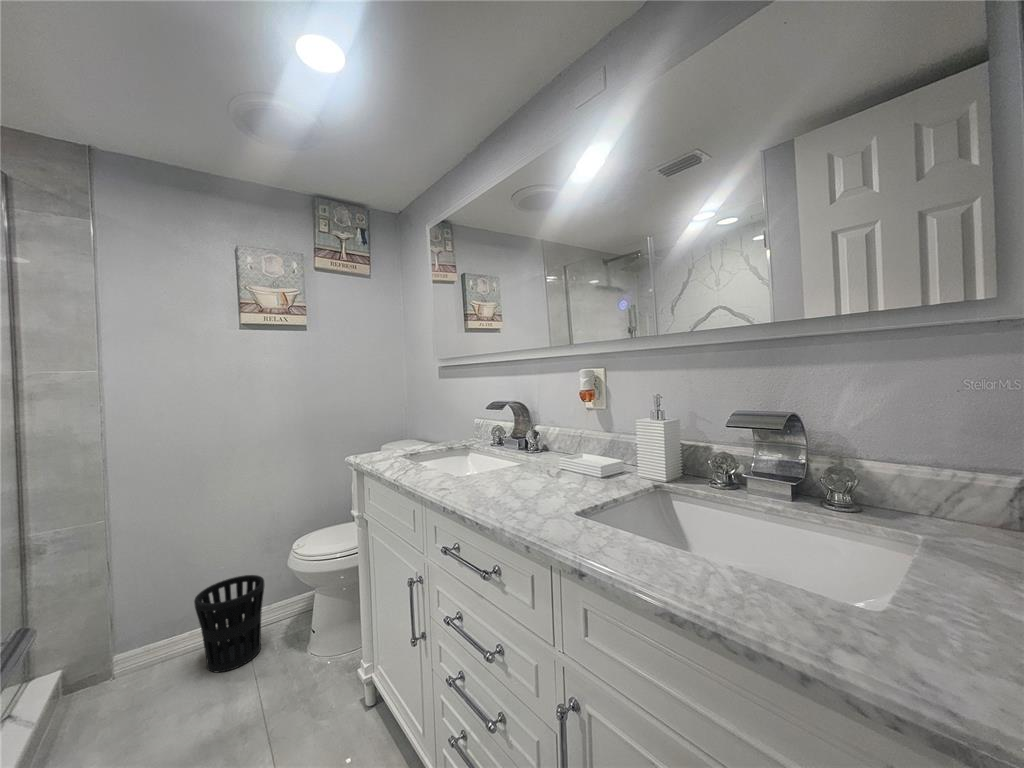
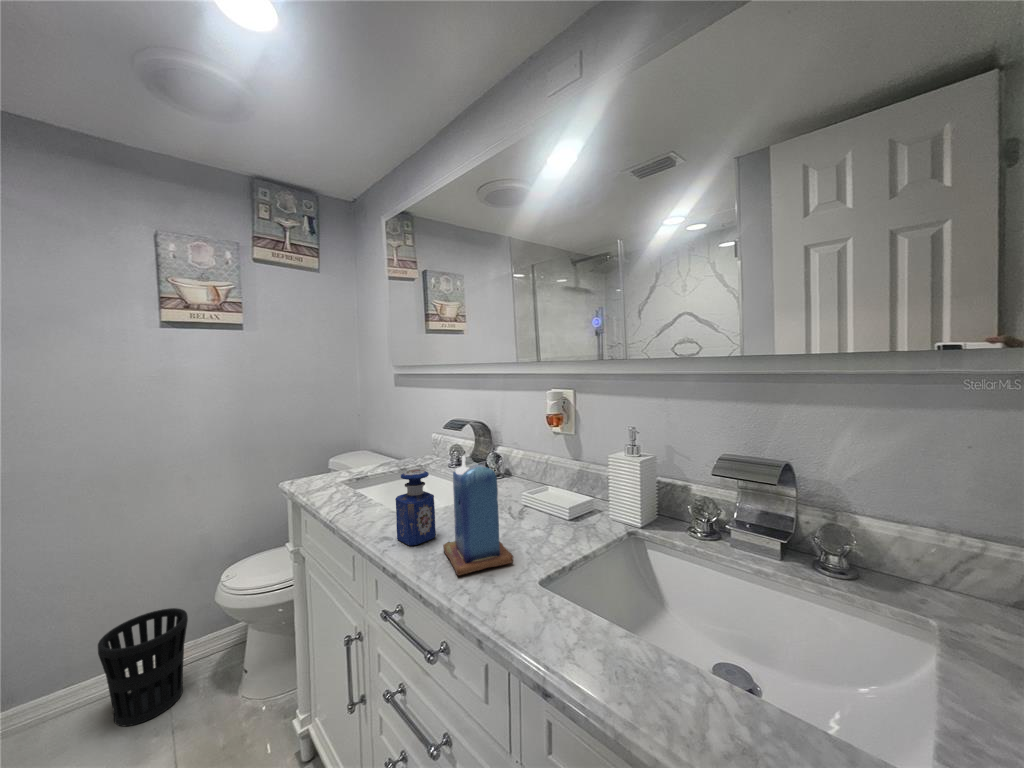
candle: none [492,414,552,510] -> present [443,456,513,576]
perfume bottle: none [450,432,485,494] -> present [395,470,436,545]

